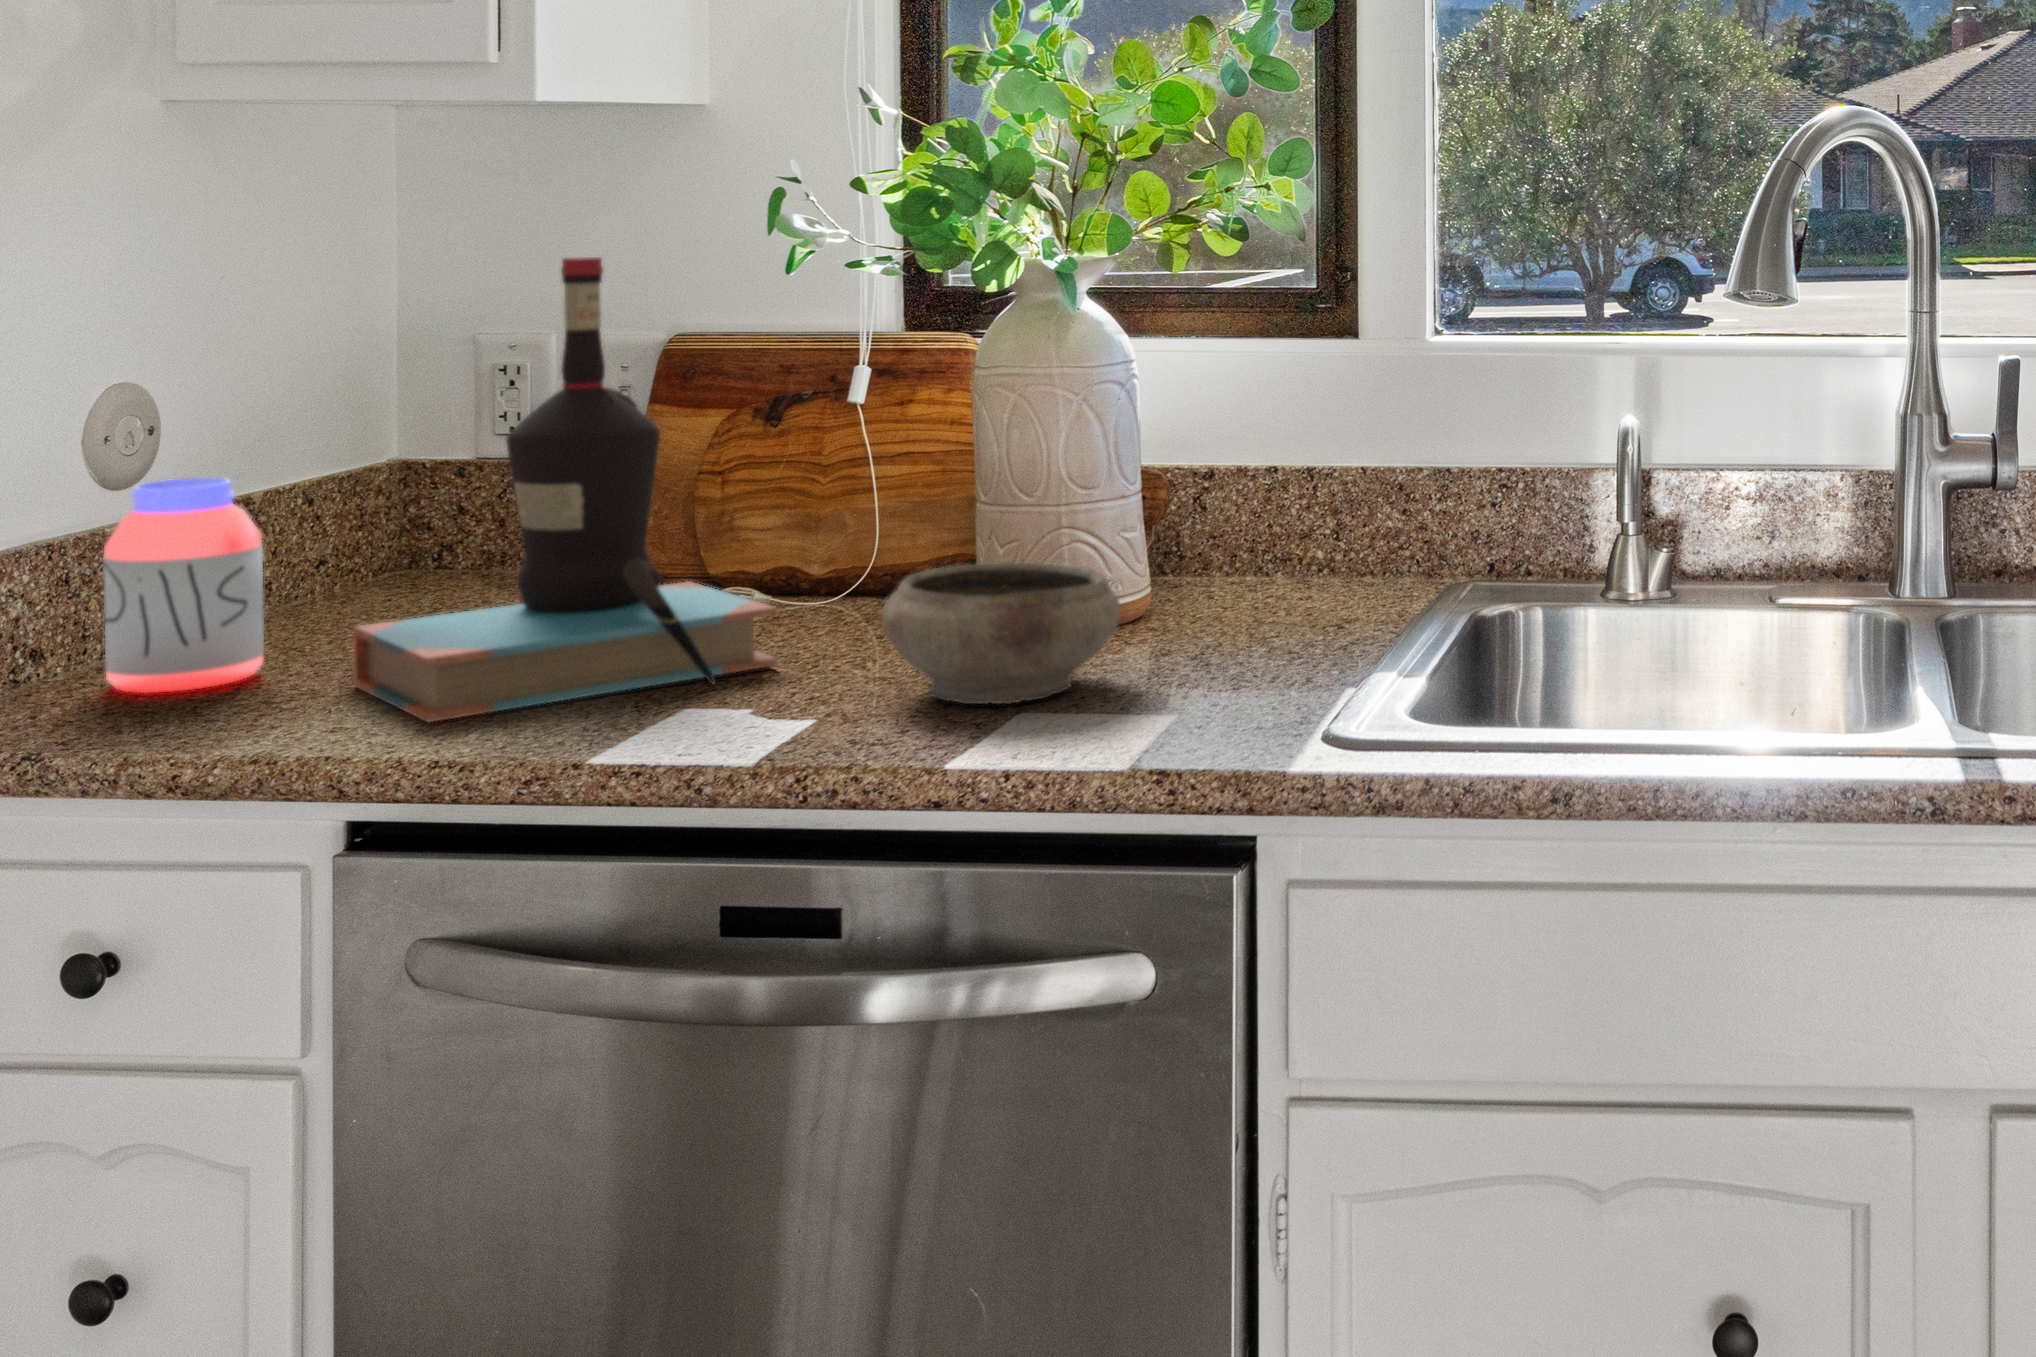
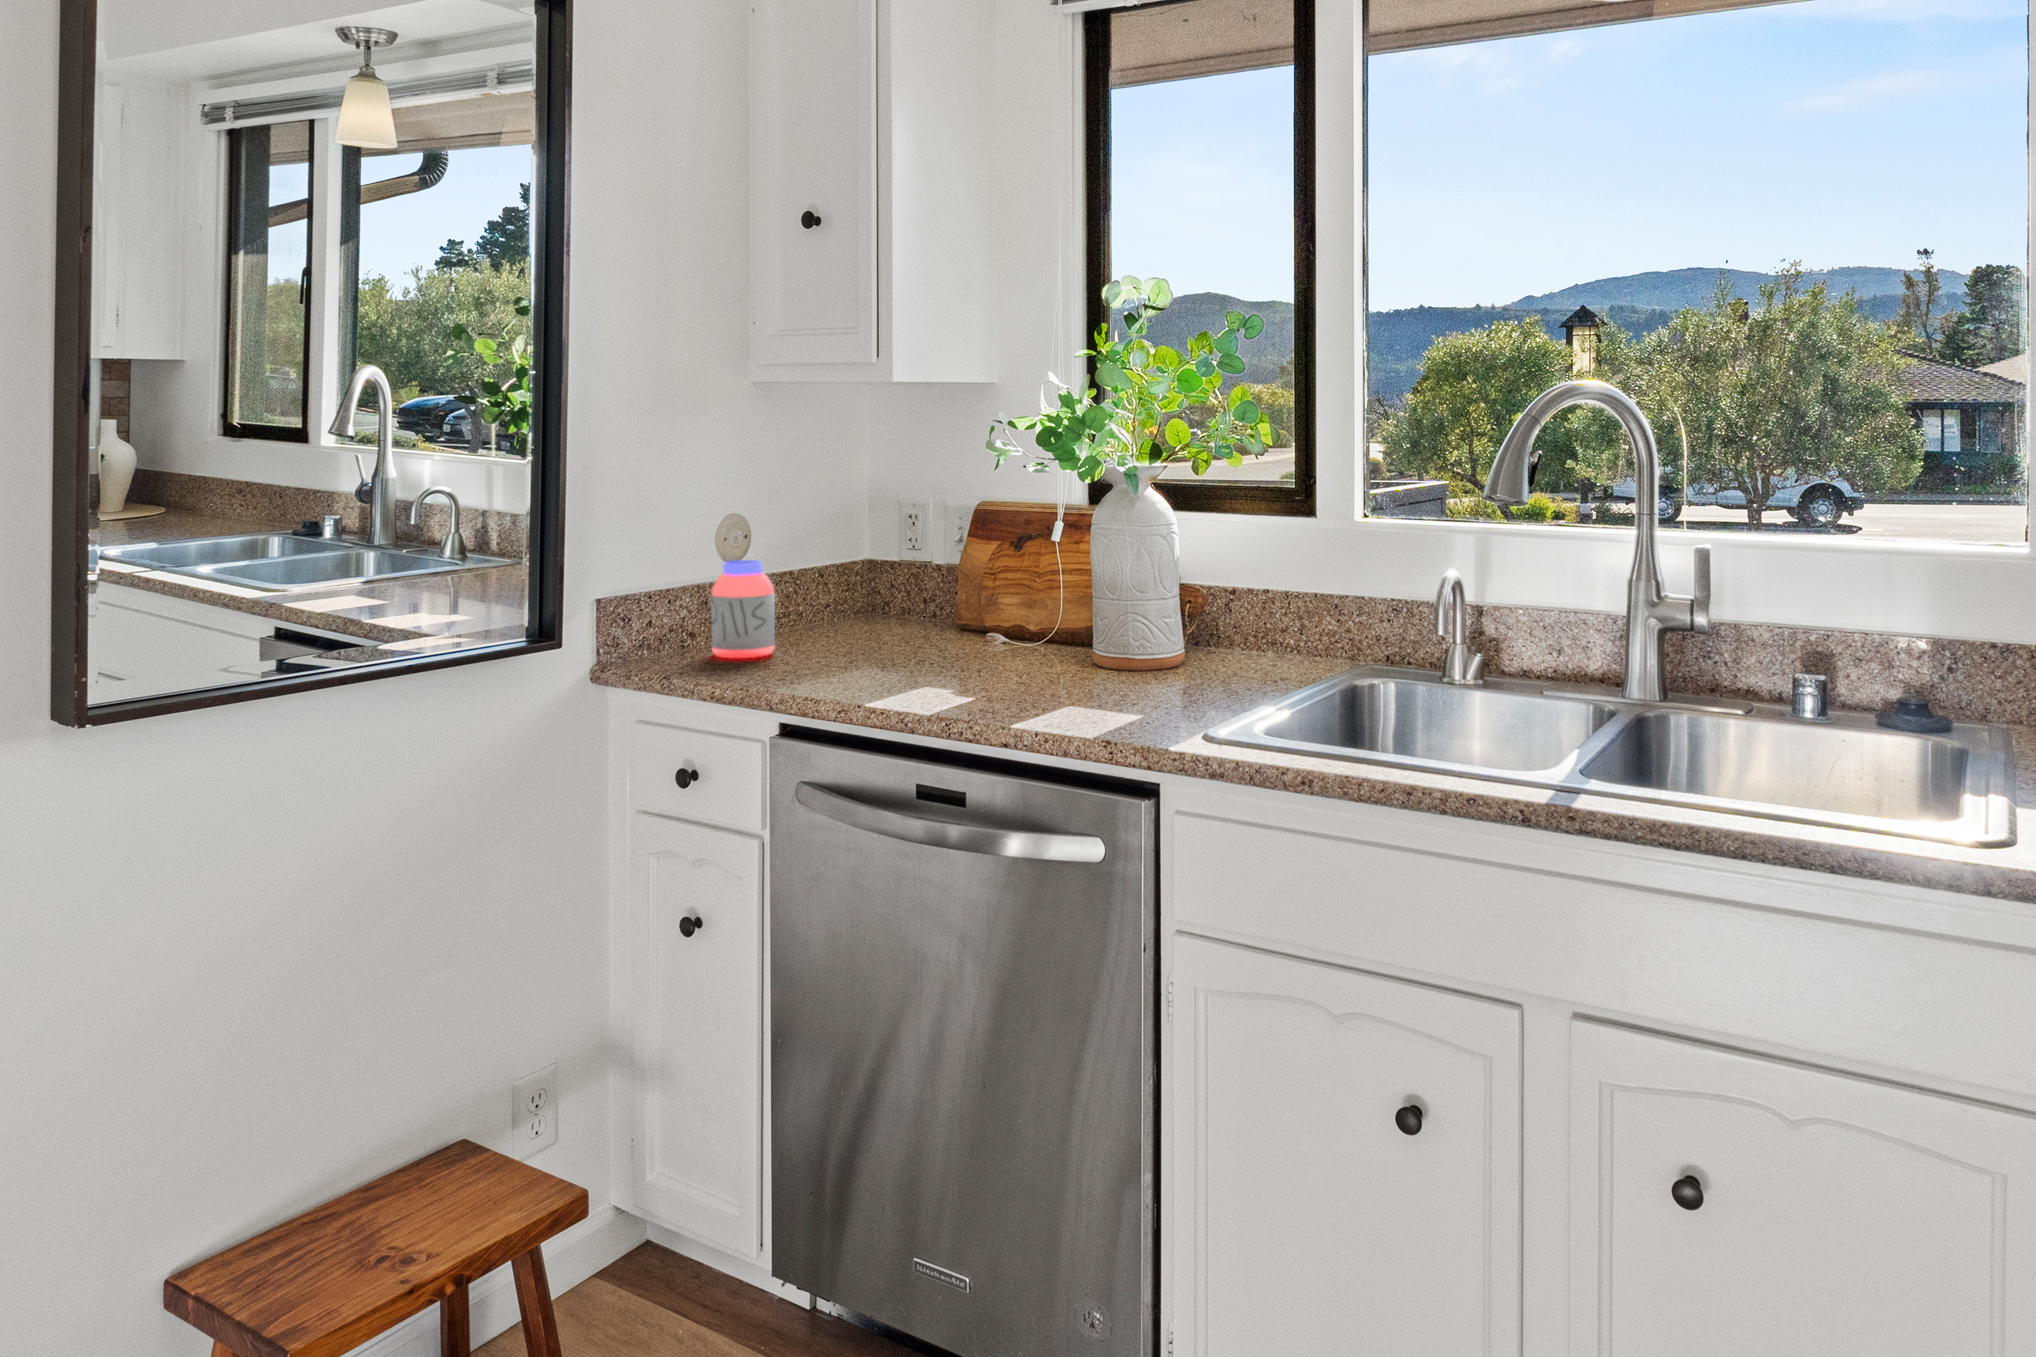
bottle: present [353,257,777,722] -> none [804,460,983,682]
ceramic bowl: present [882,562,1121,704] -> none [1014,628,1135,702]

